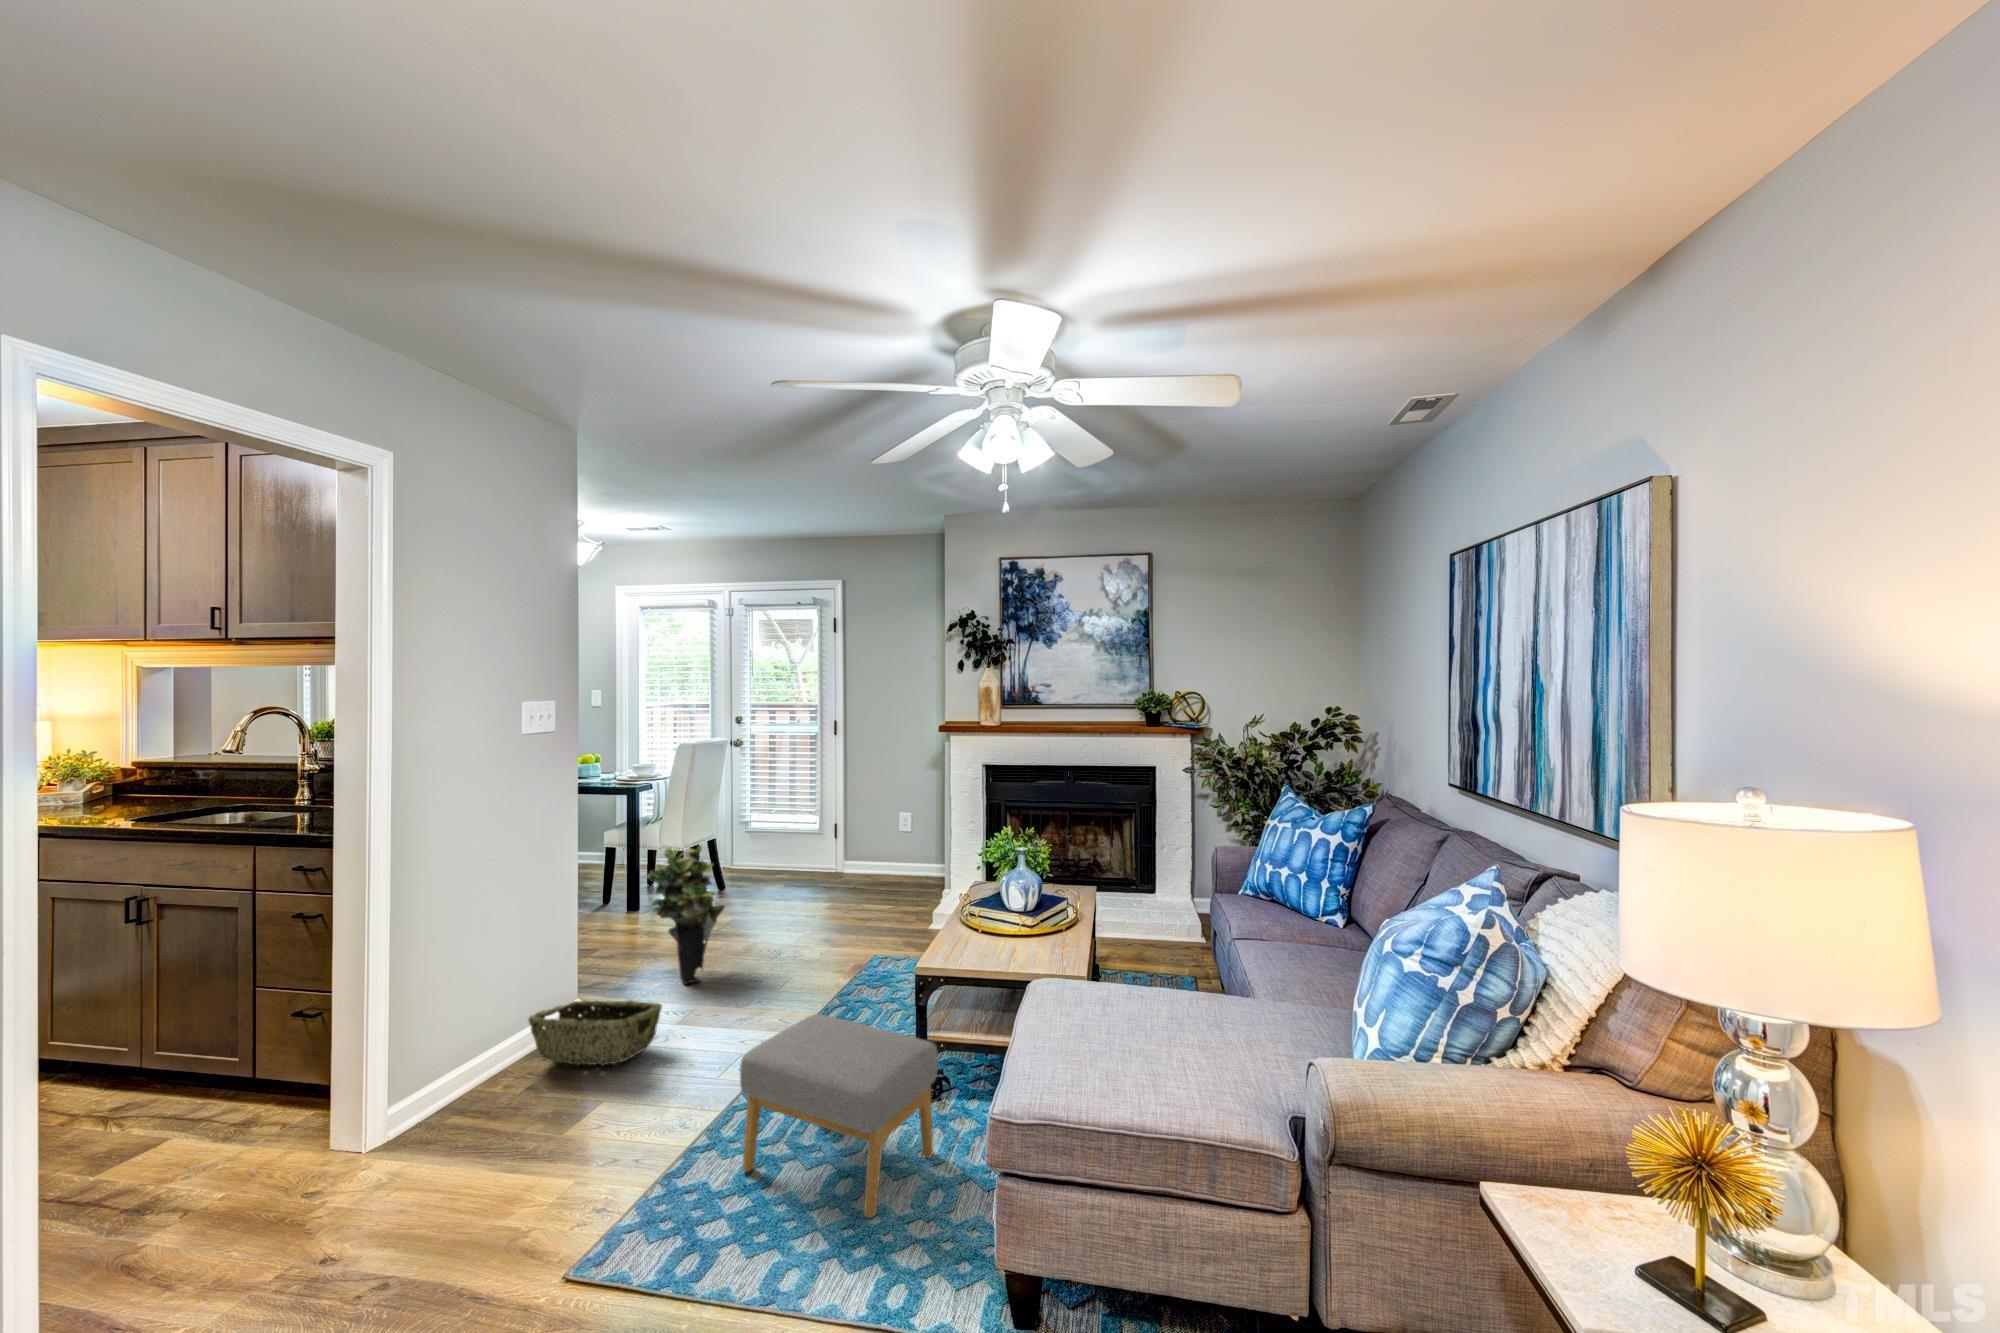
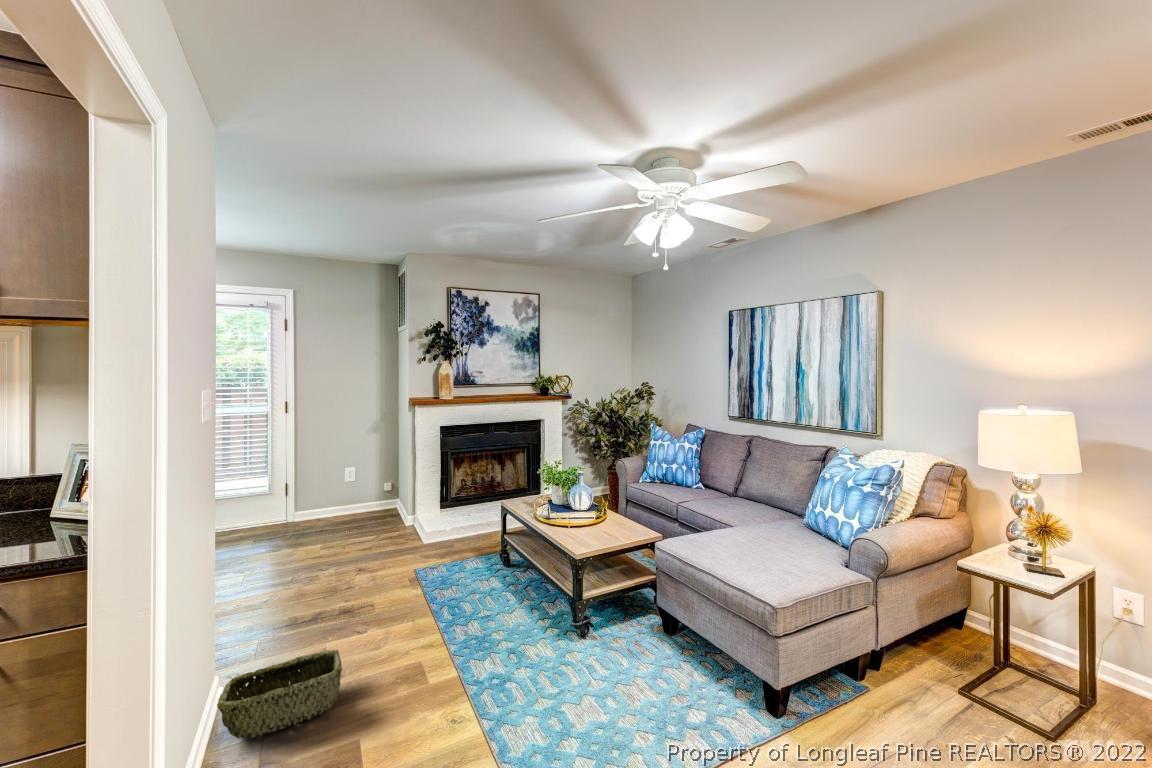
potted plant: present [647,846,725,984] -> none [232,514,309,636]
footstool: present [740,1014,938,1218] -> none [523,598,649,731]

